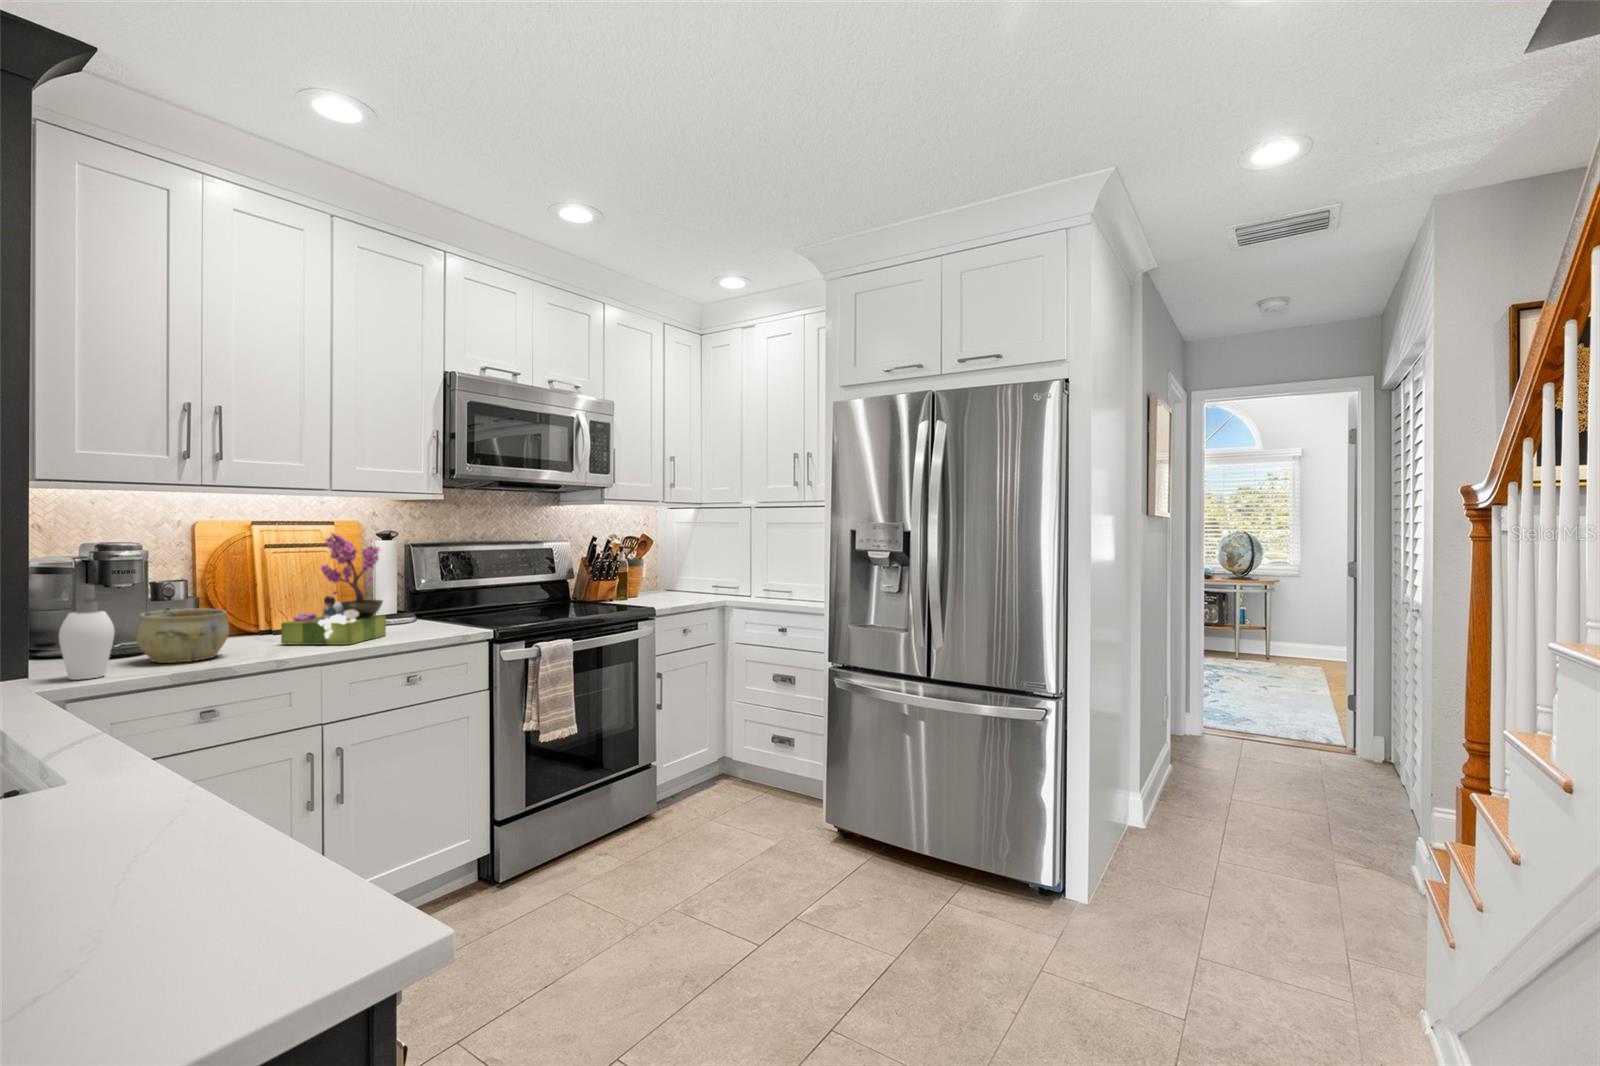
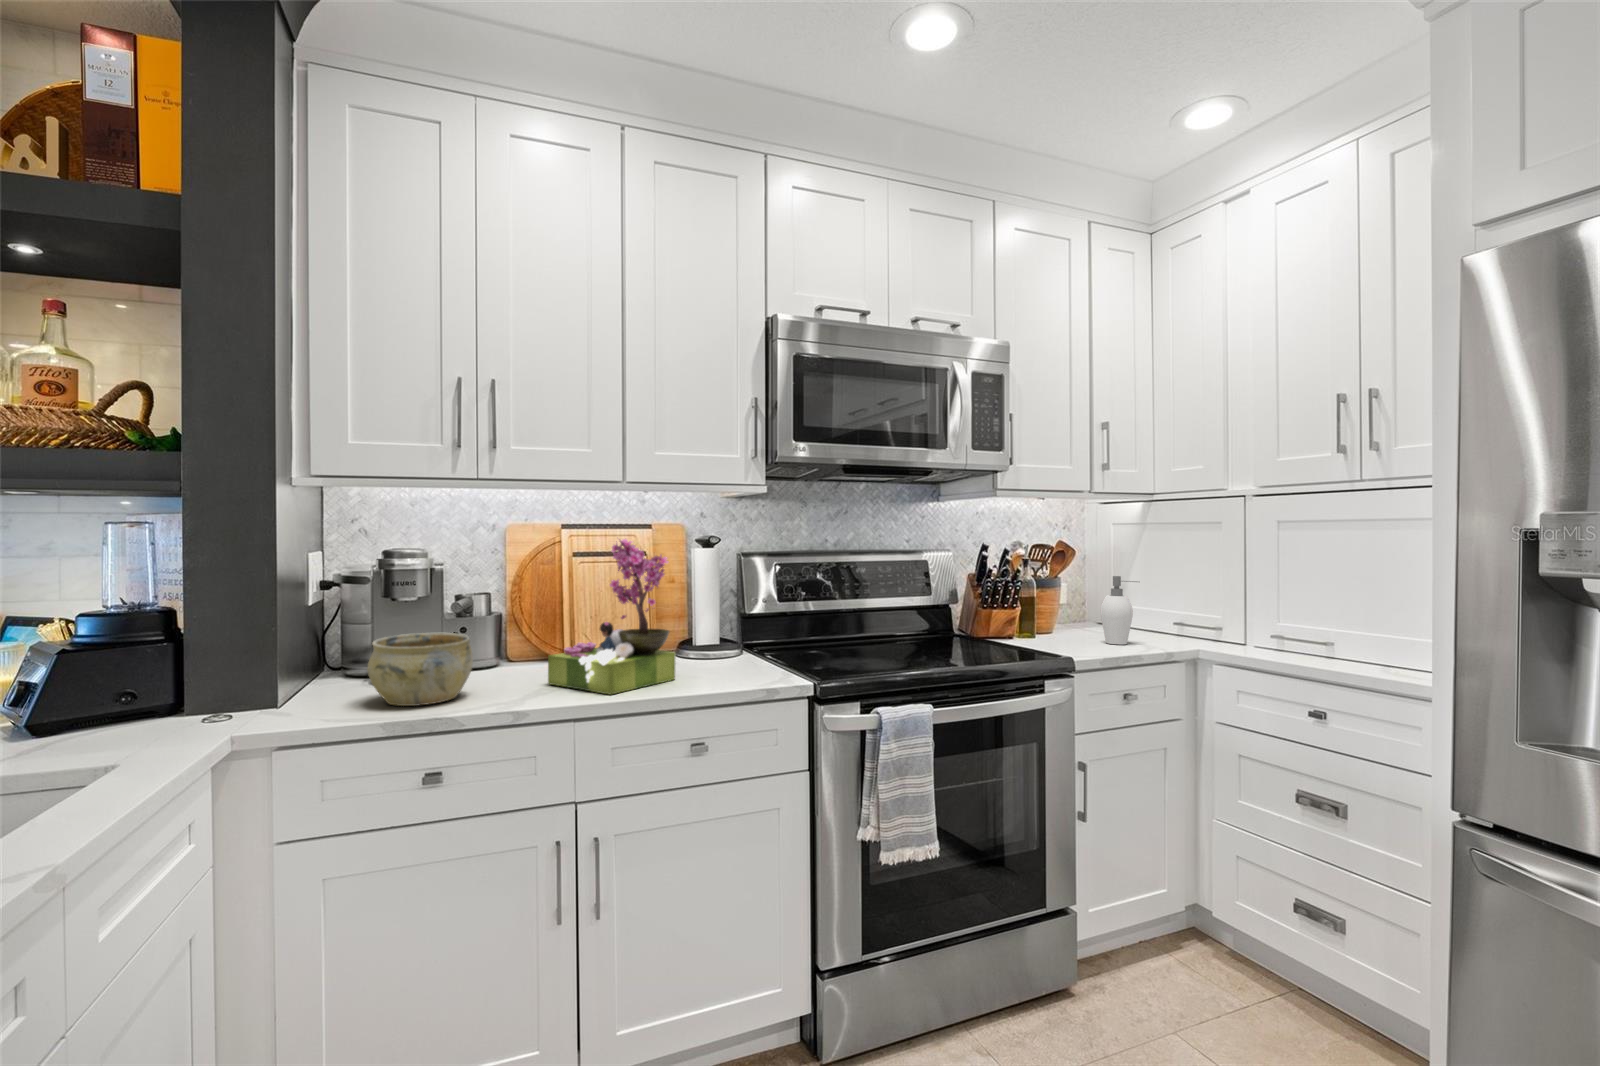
soap dispenser: present [59,585,115,680] -> present [1101,576,1138,644]

